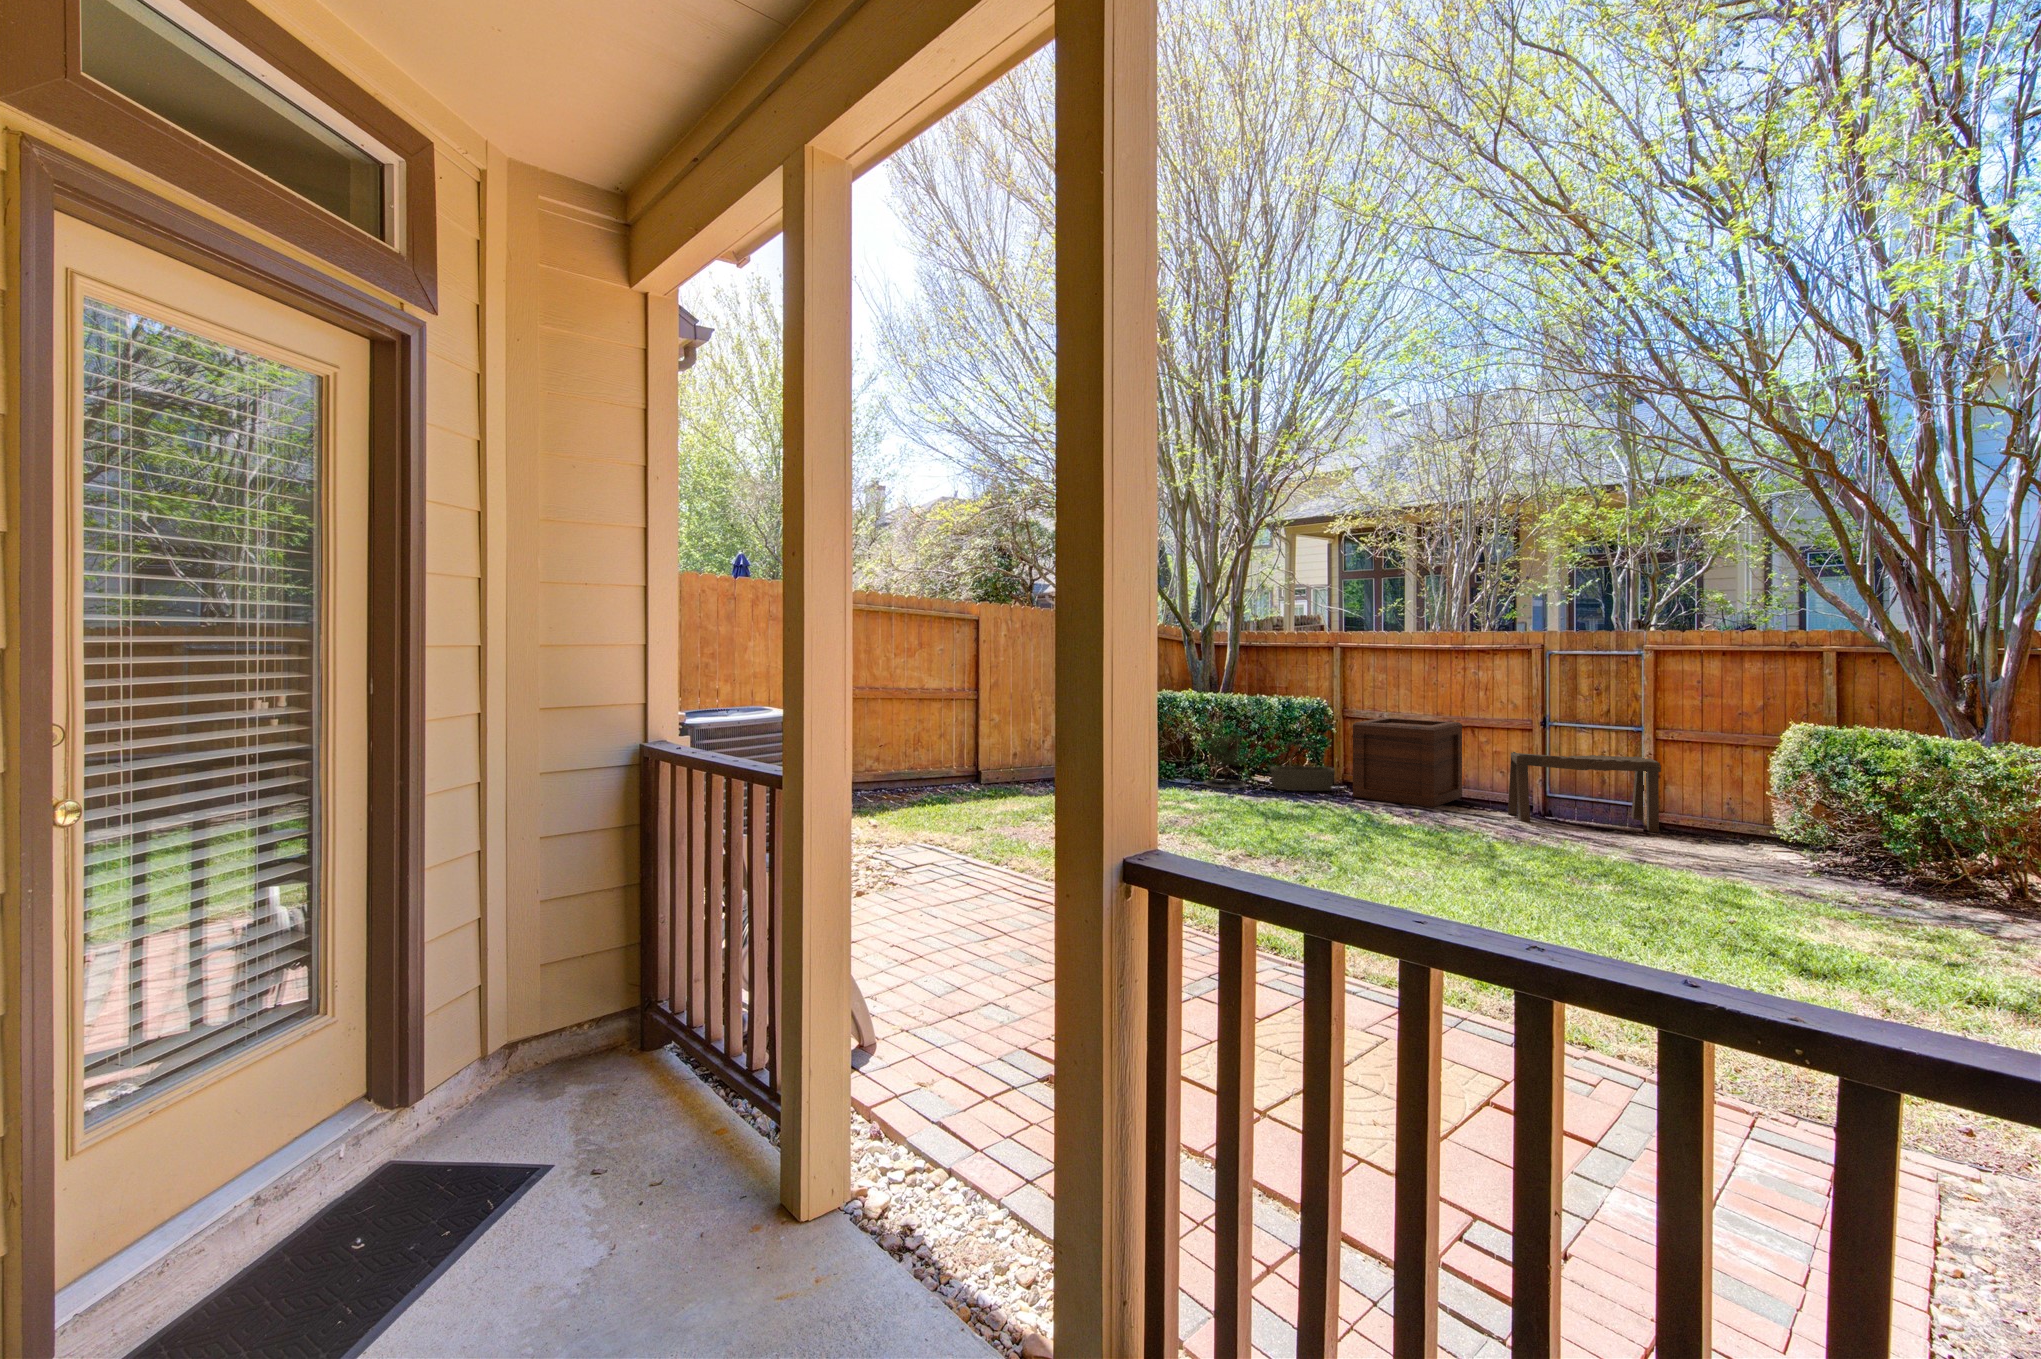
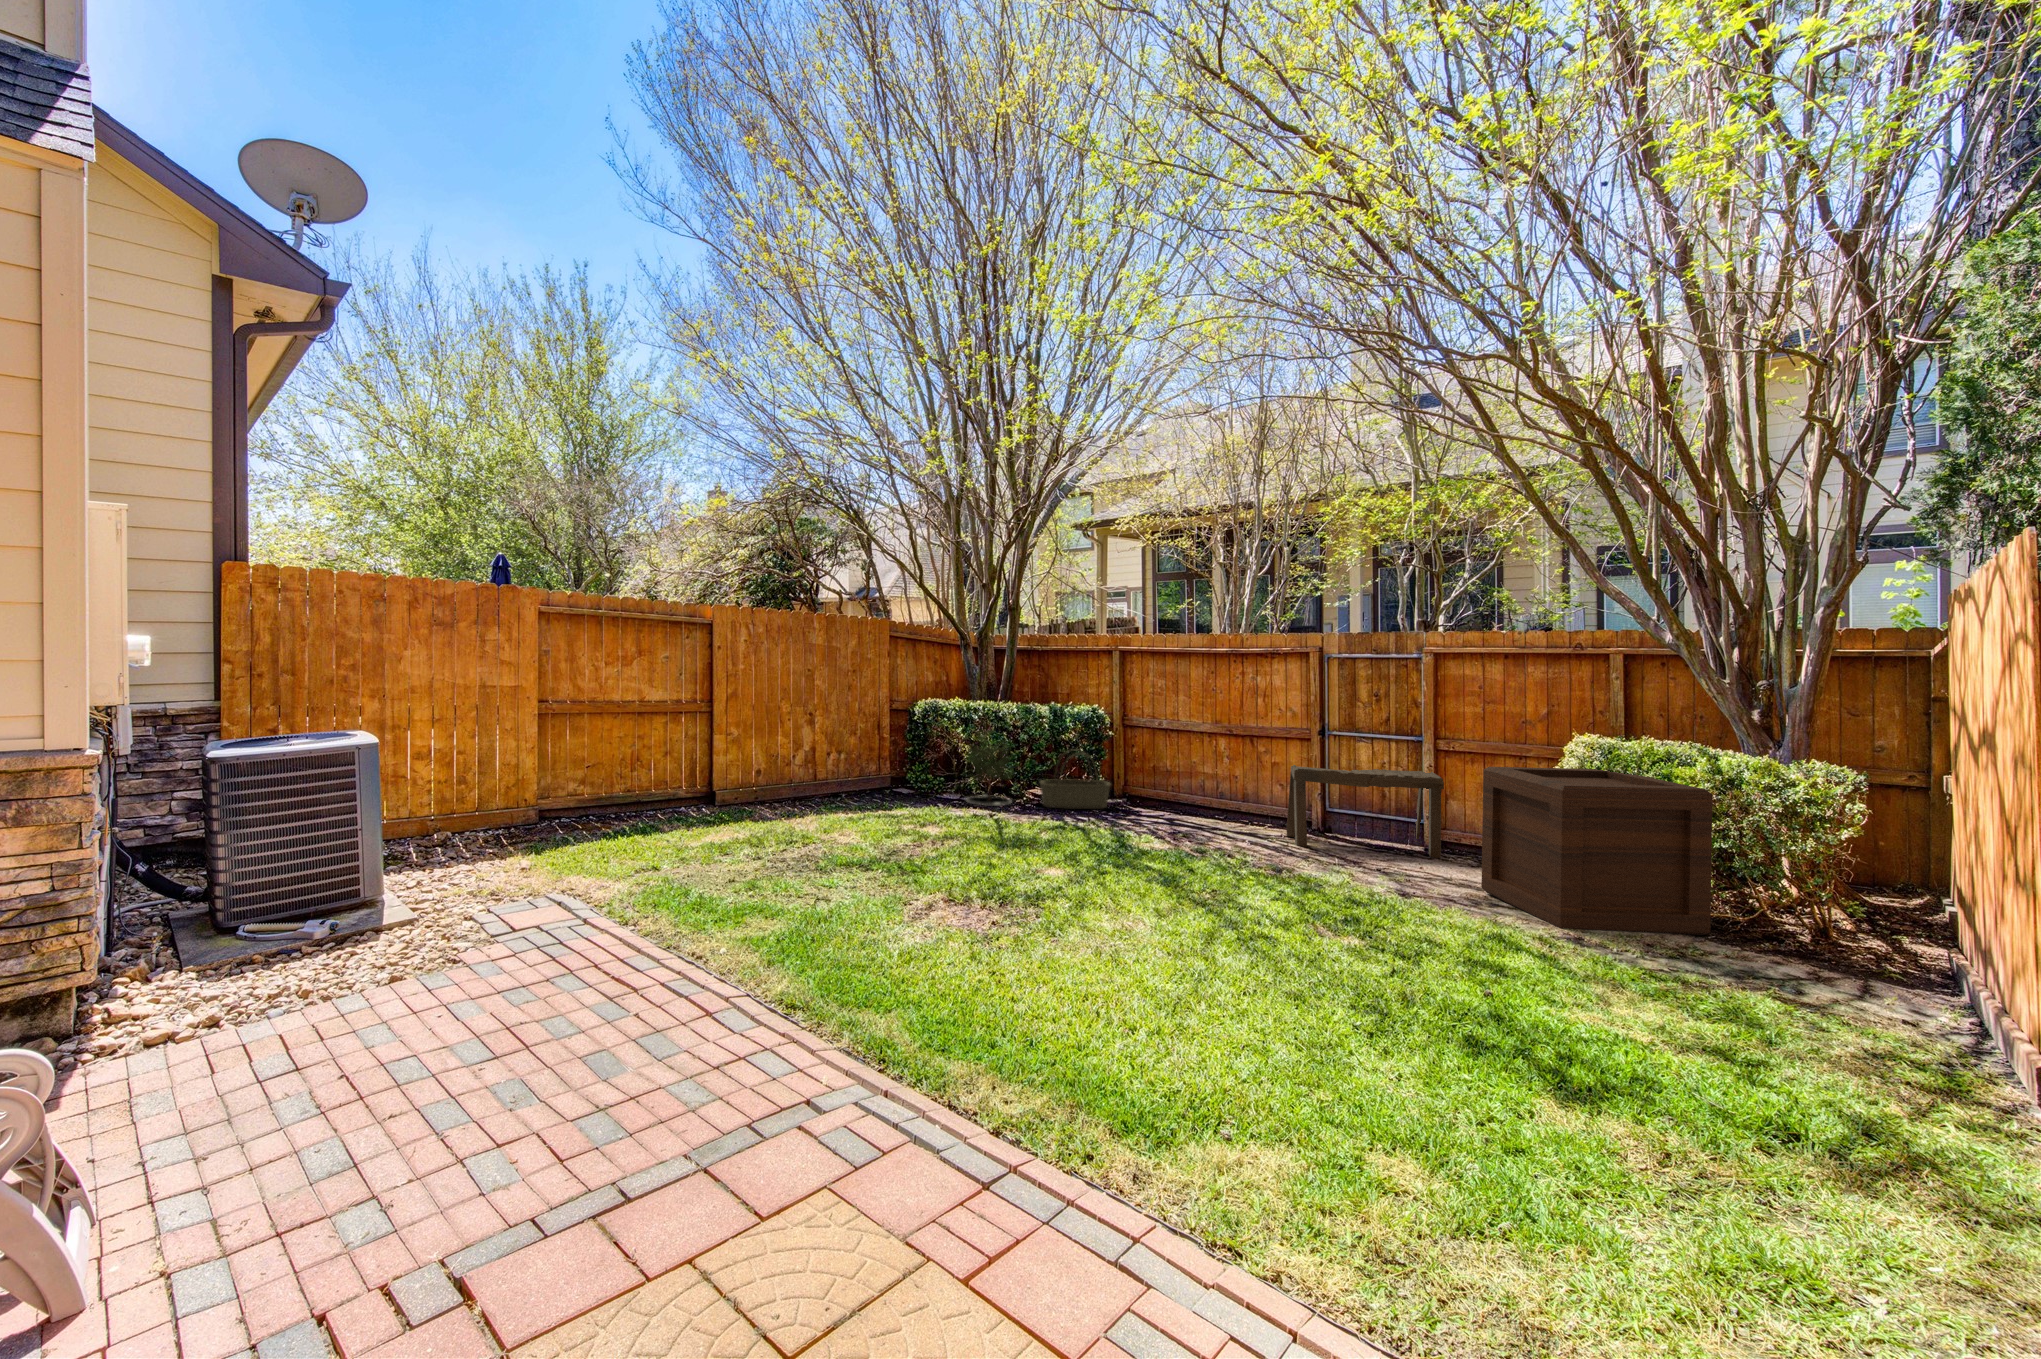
wooden crate: present [1353,718,1462,807] -> present [1481,767,1713,935]

